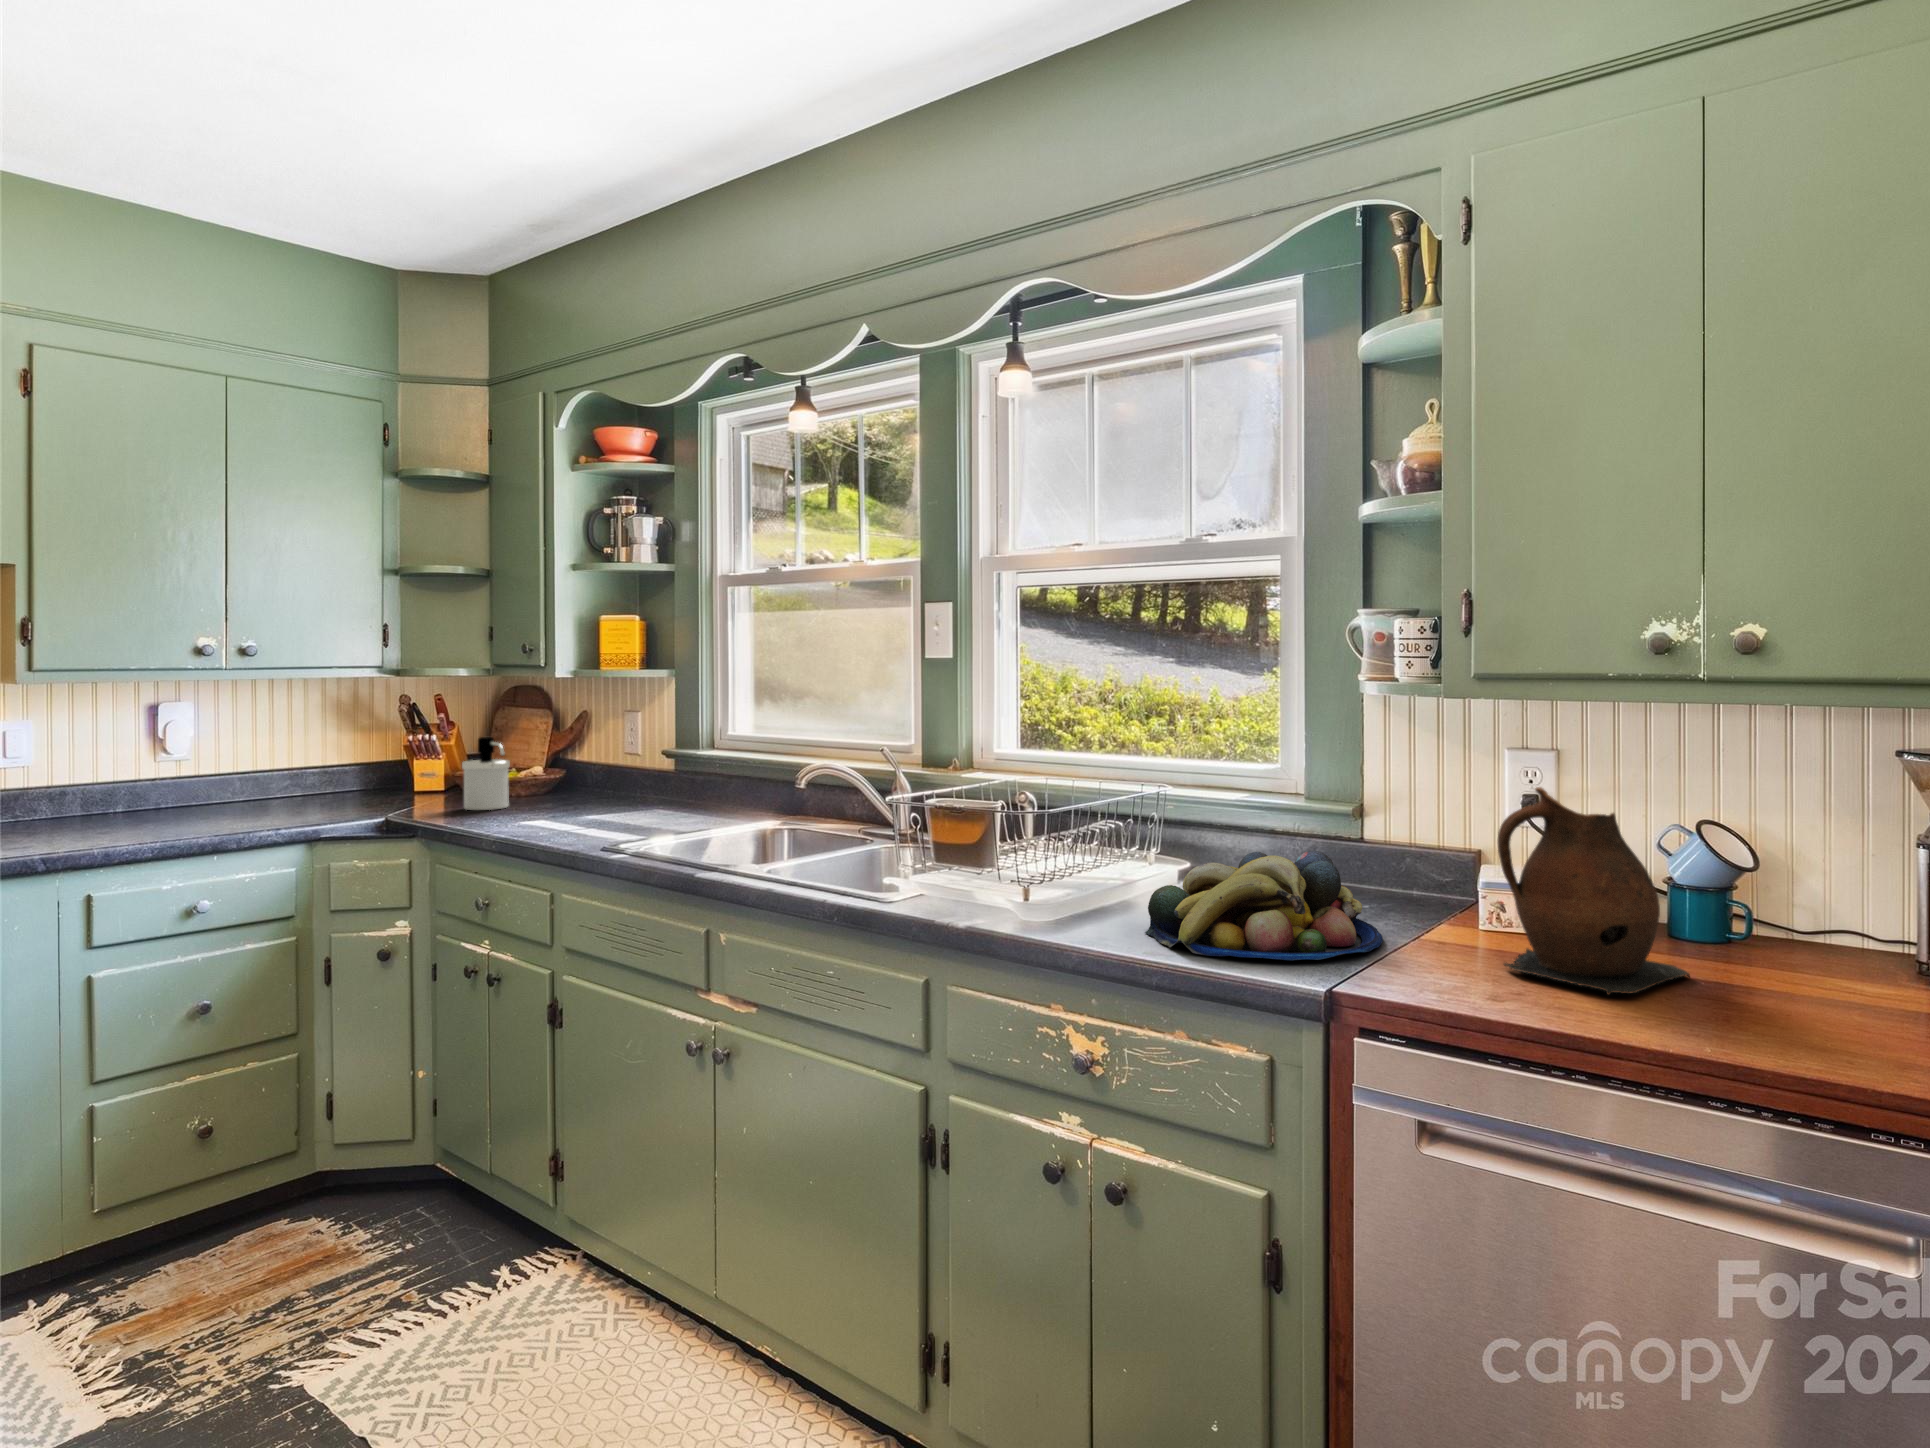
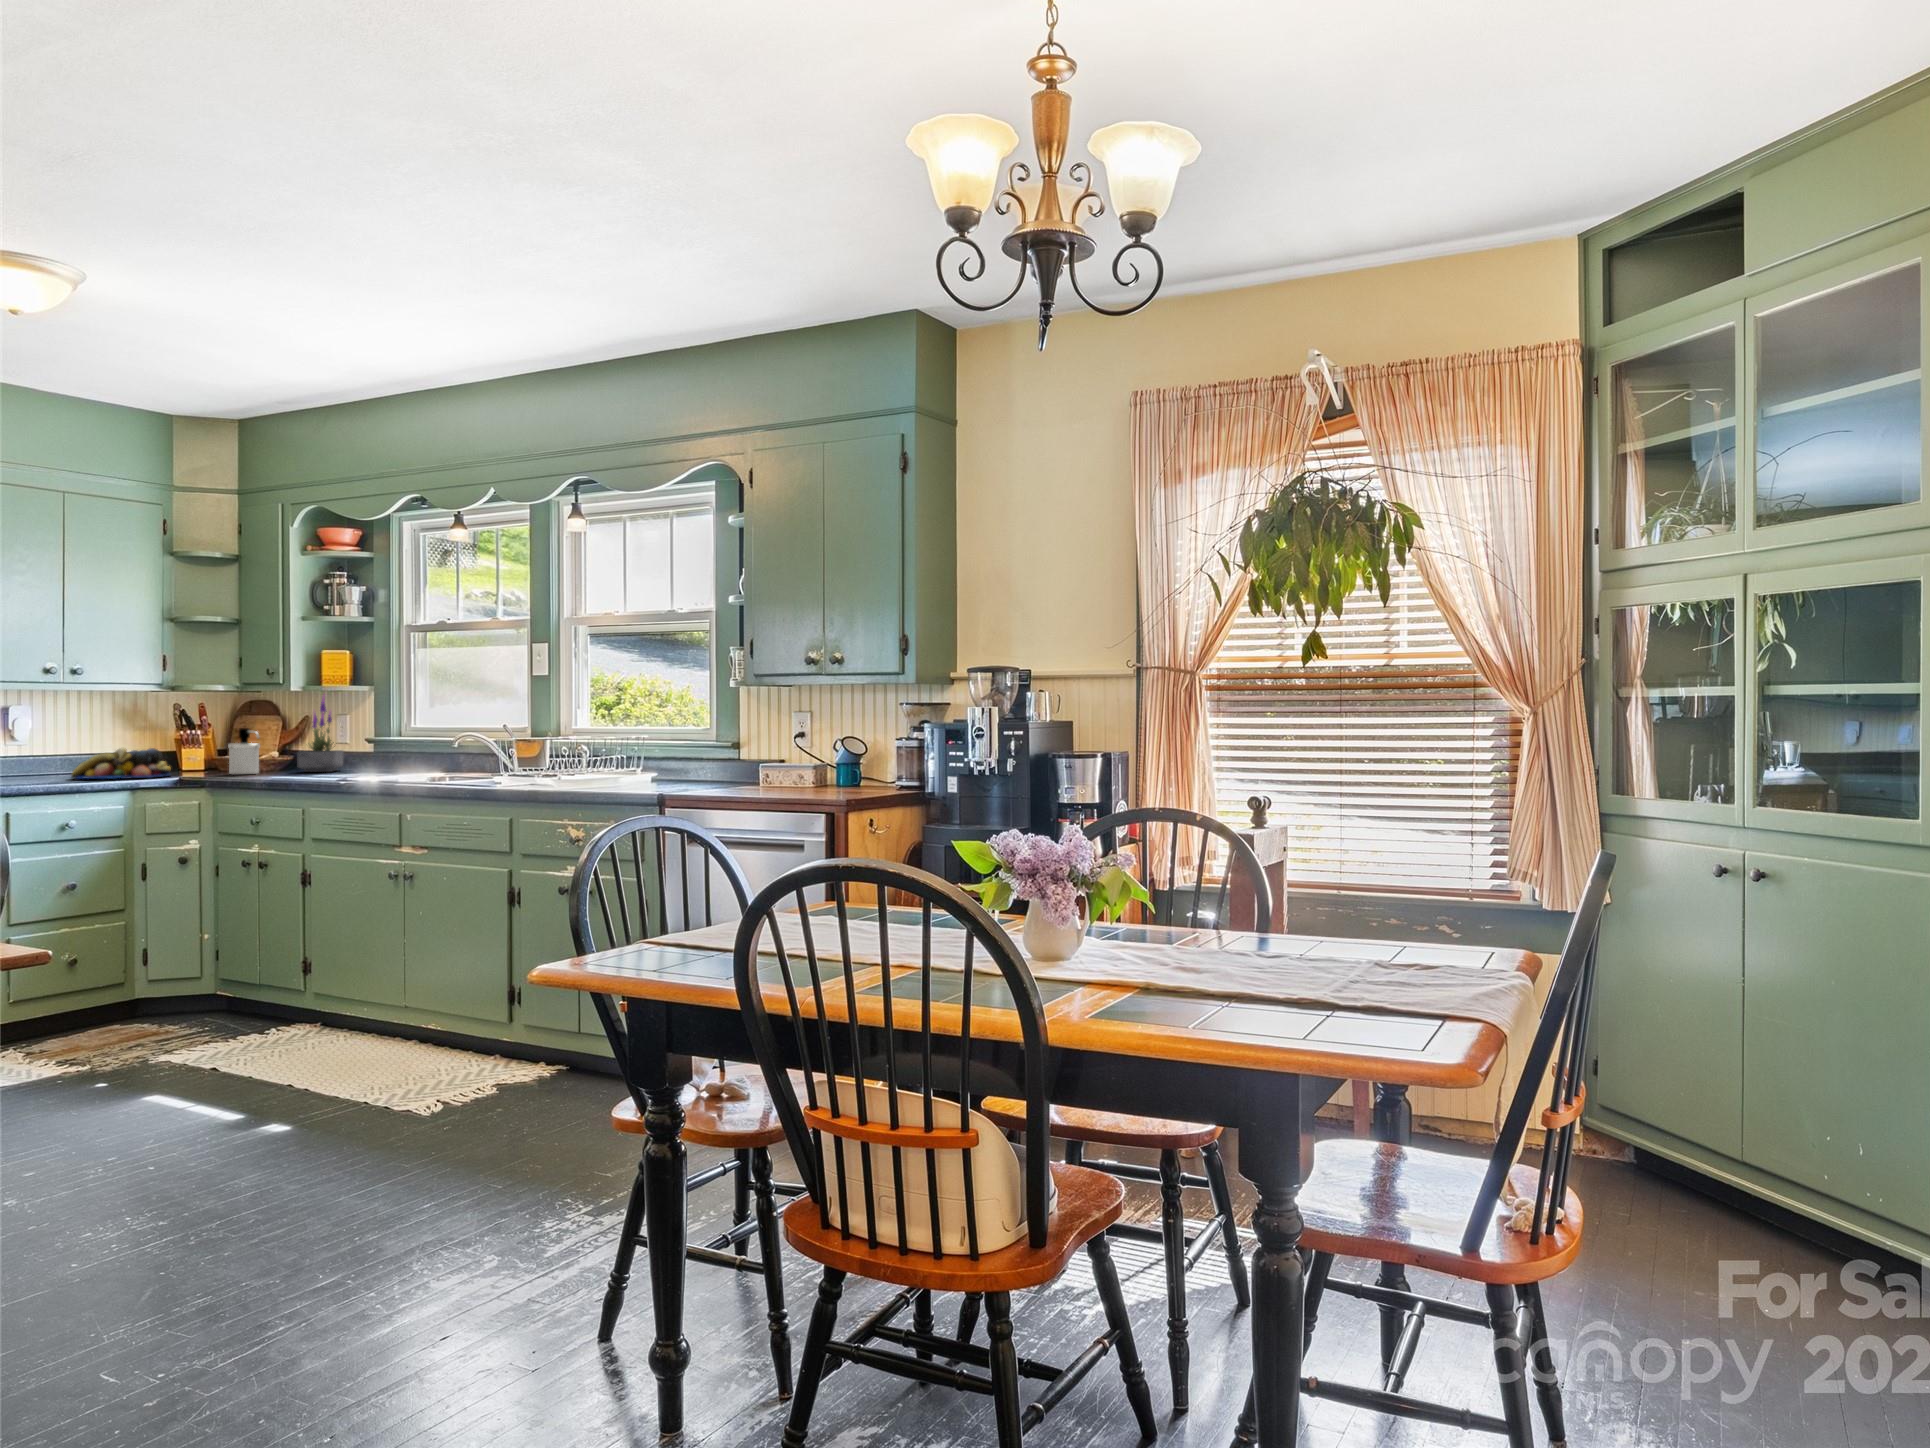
potted plant: none [563,683,633,805] -> present [297,697,344,772]
ceramic pitcher: present [1498,787,1690,995] -> none [740,720,809,793]
fruit bowl: present [1145,851,1383,960] -> present [71,748,171,779]

